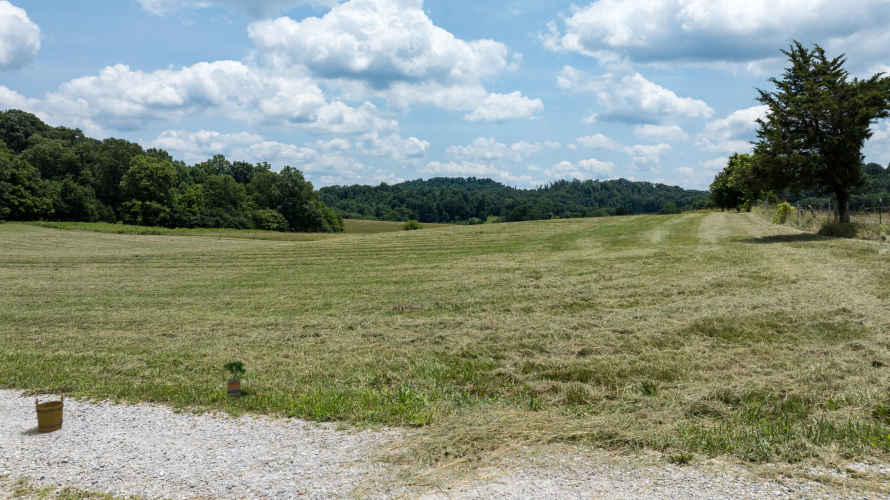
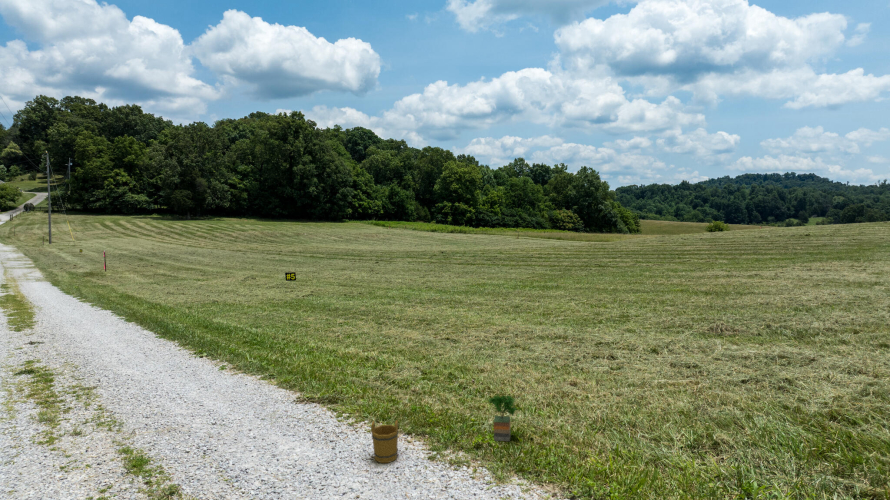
bucket: present [35,395,65,432] -> present [371,420,399,463]

